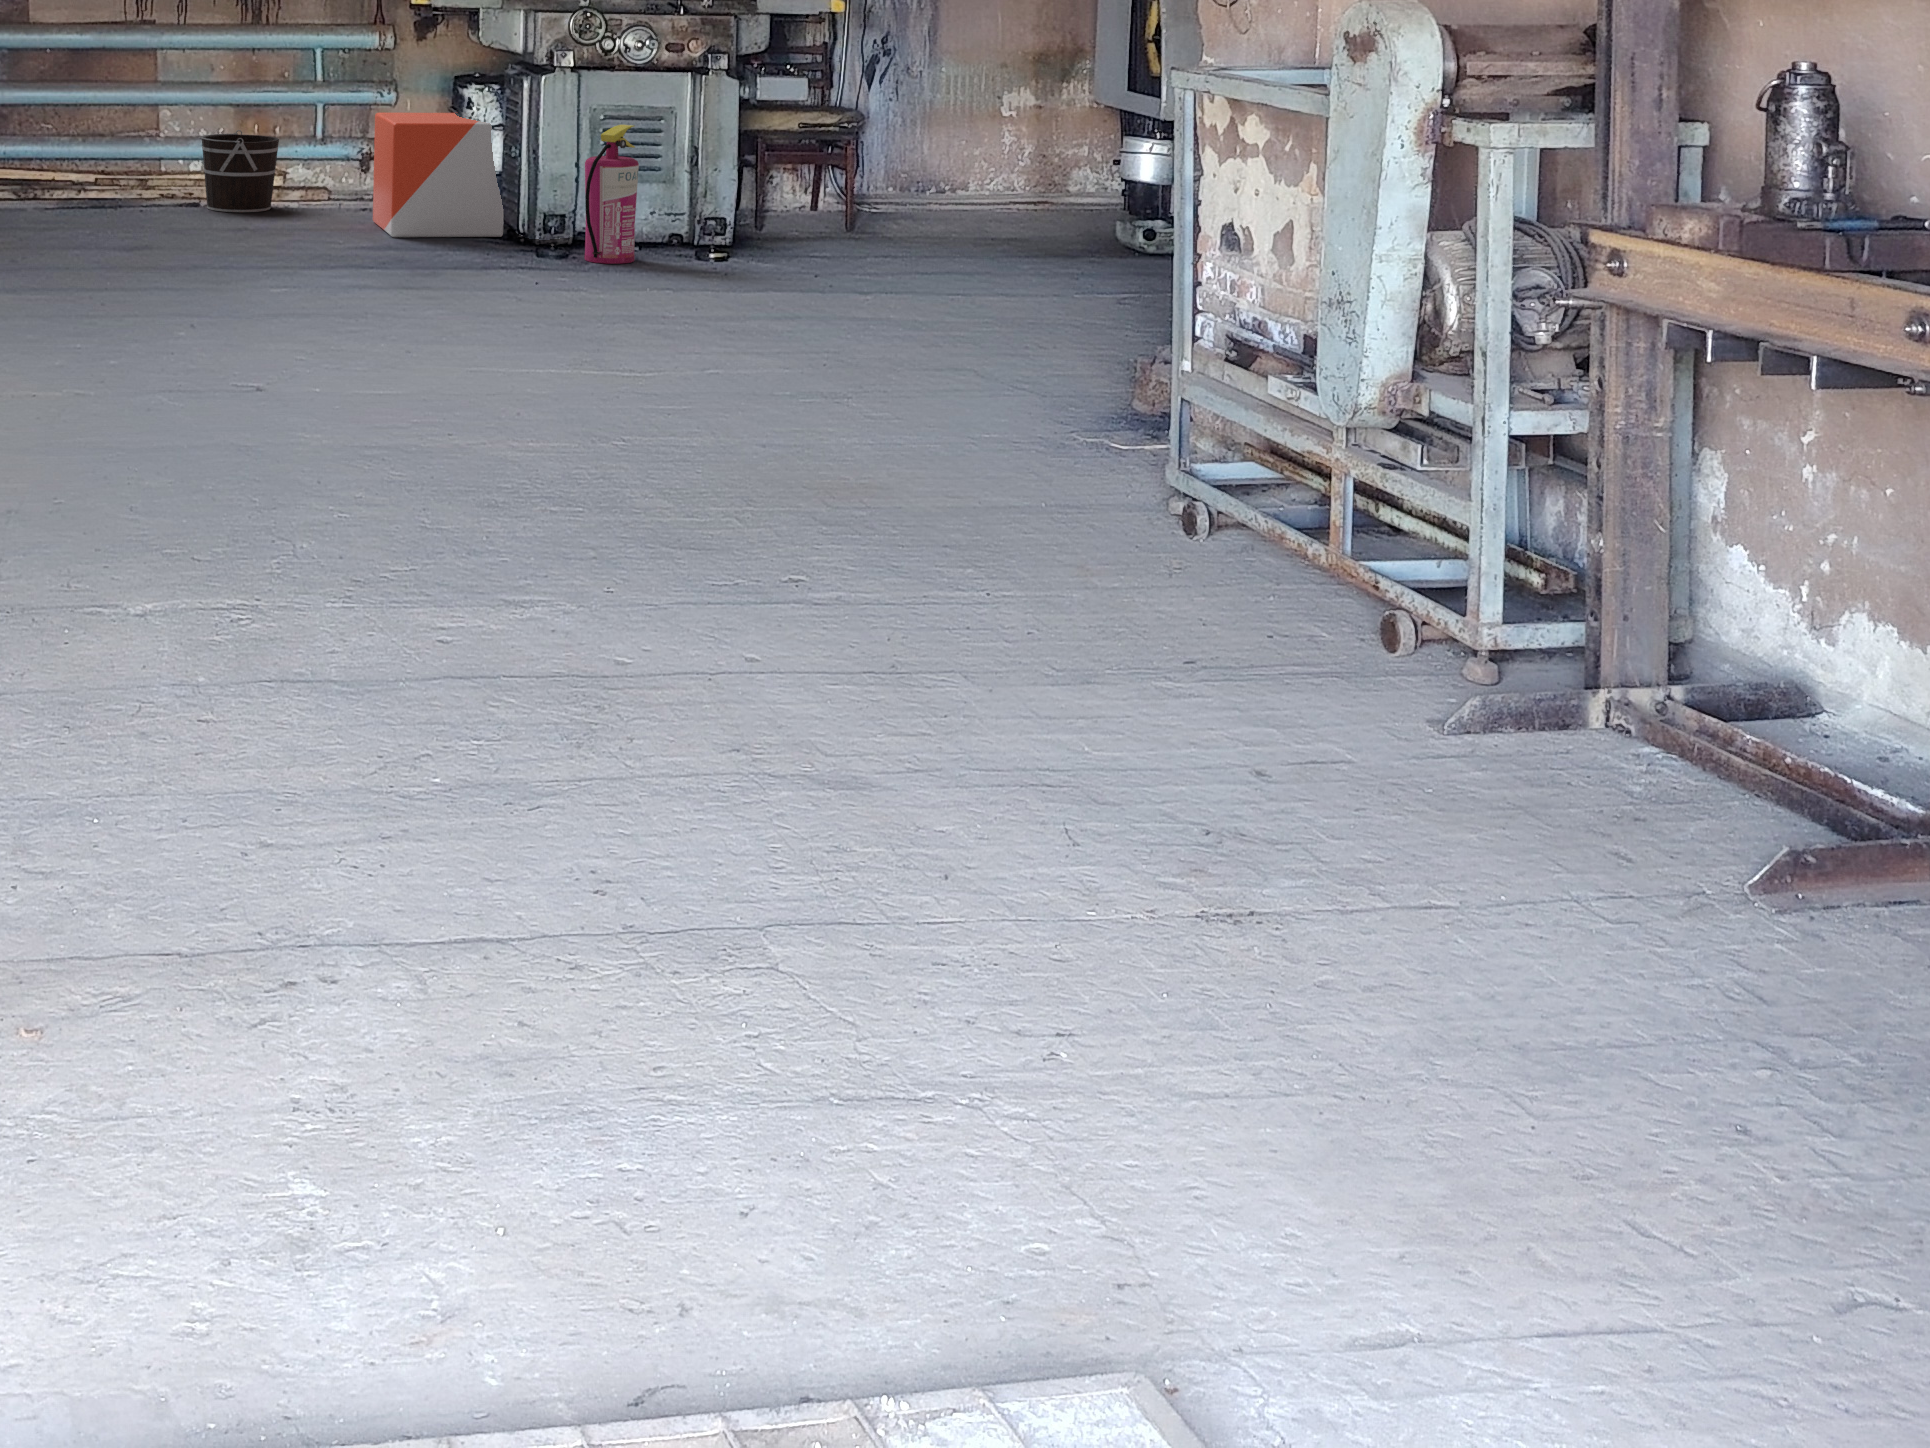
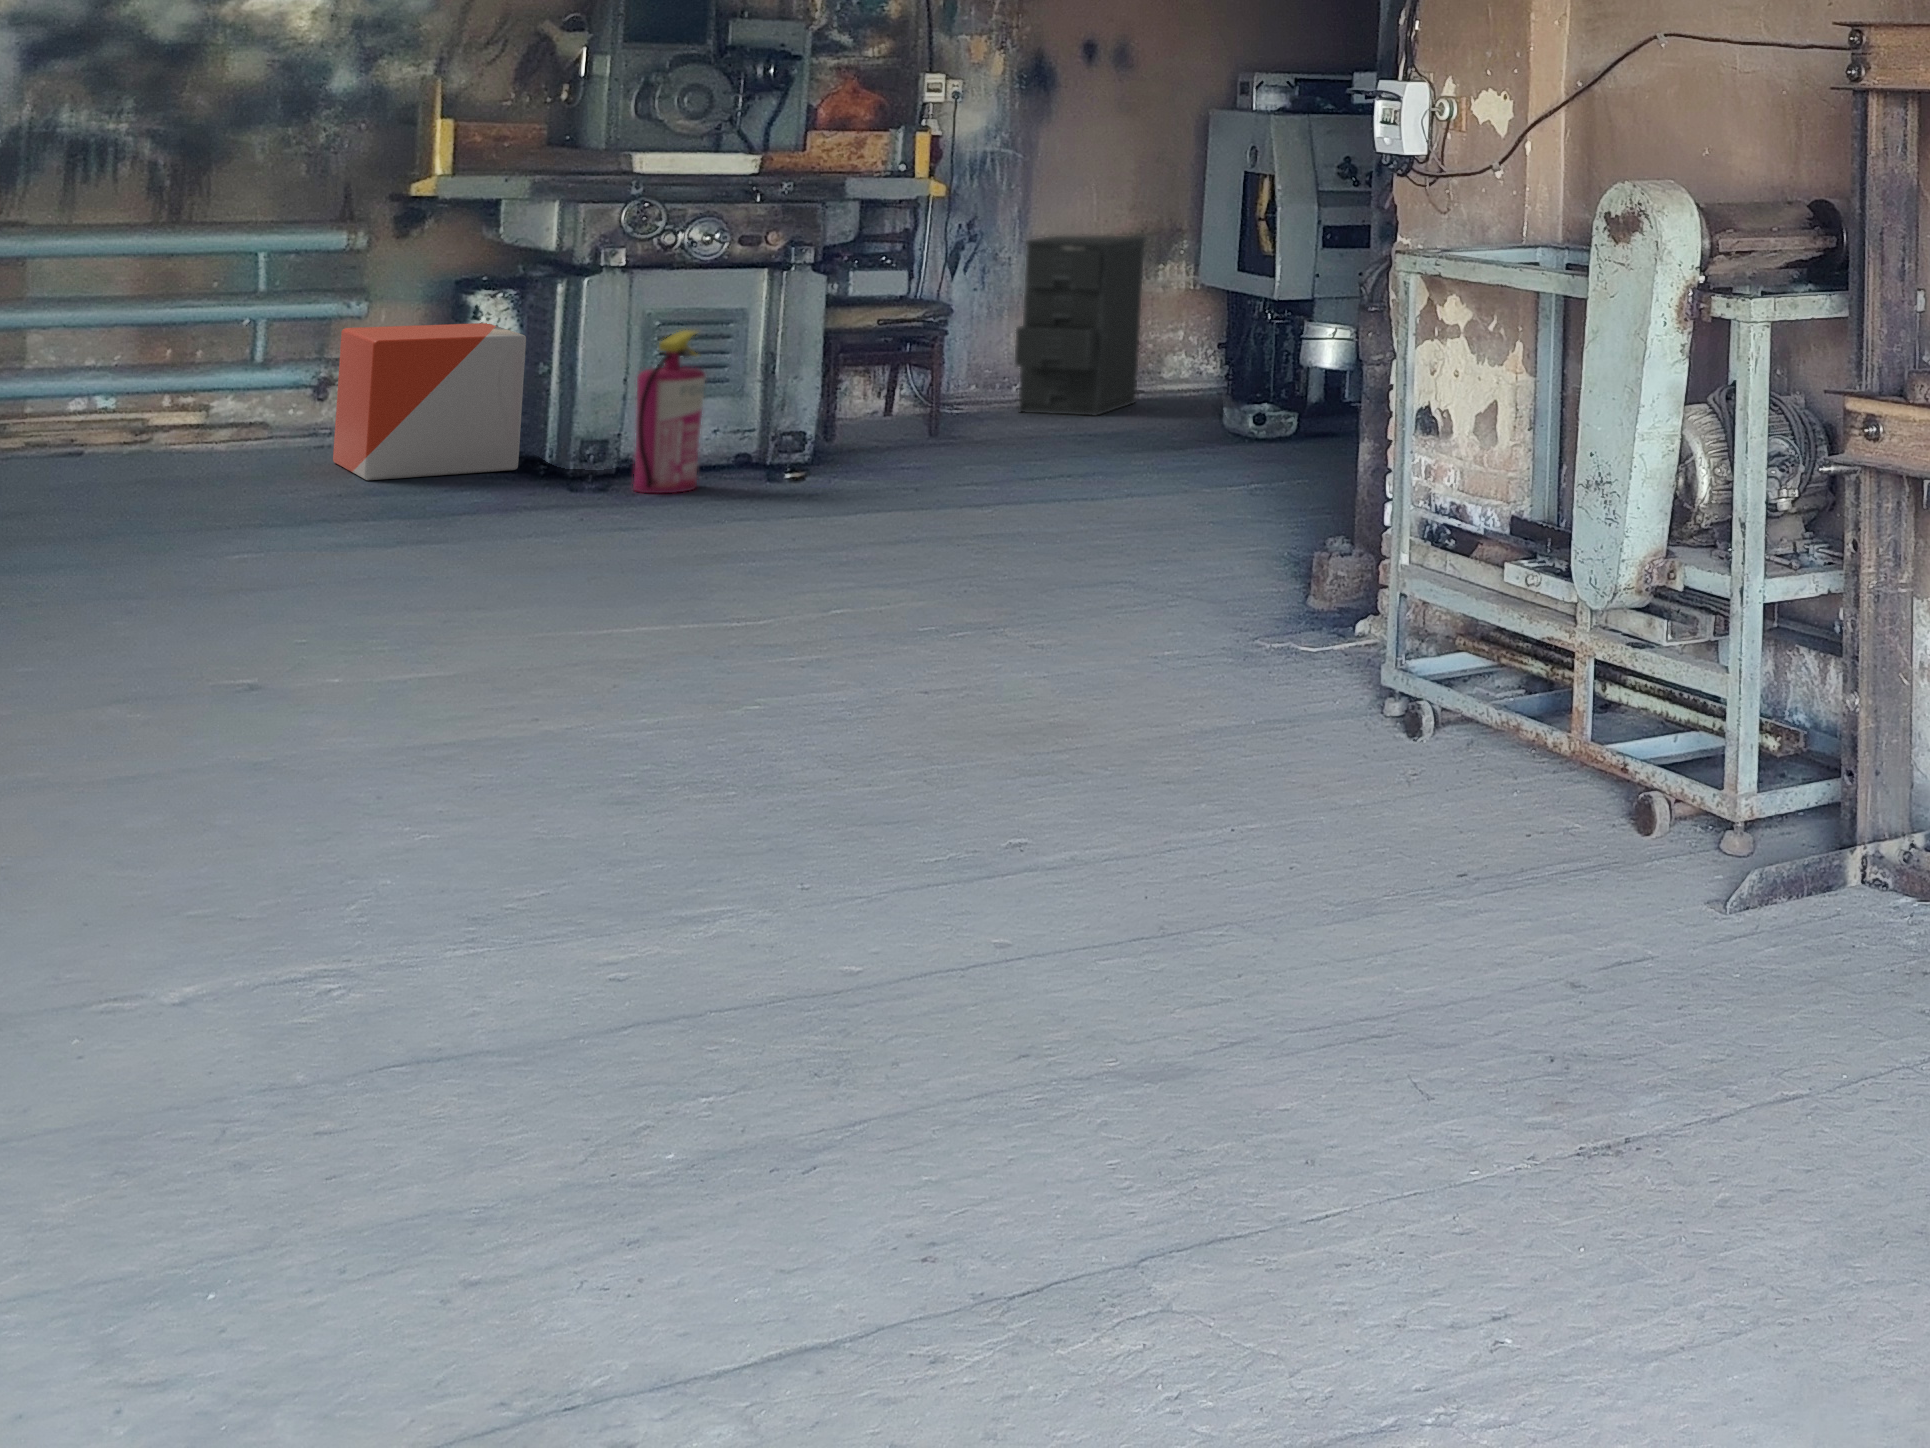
filing cabinet: none [918,51,1041,223] -> present [1015,234,1146,416]
bucket: present [198,130,279,212] -> none [72,357,195,463]

